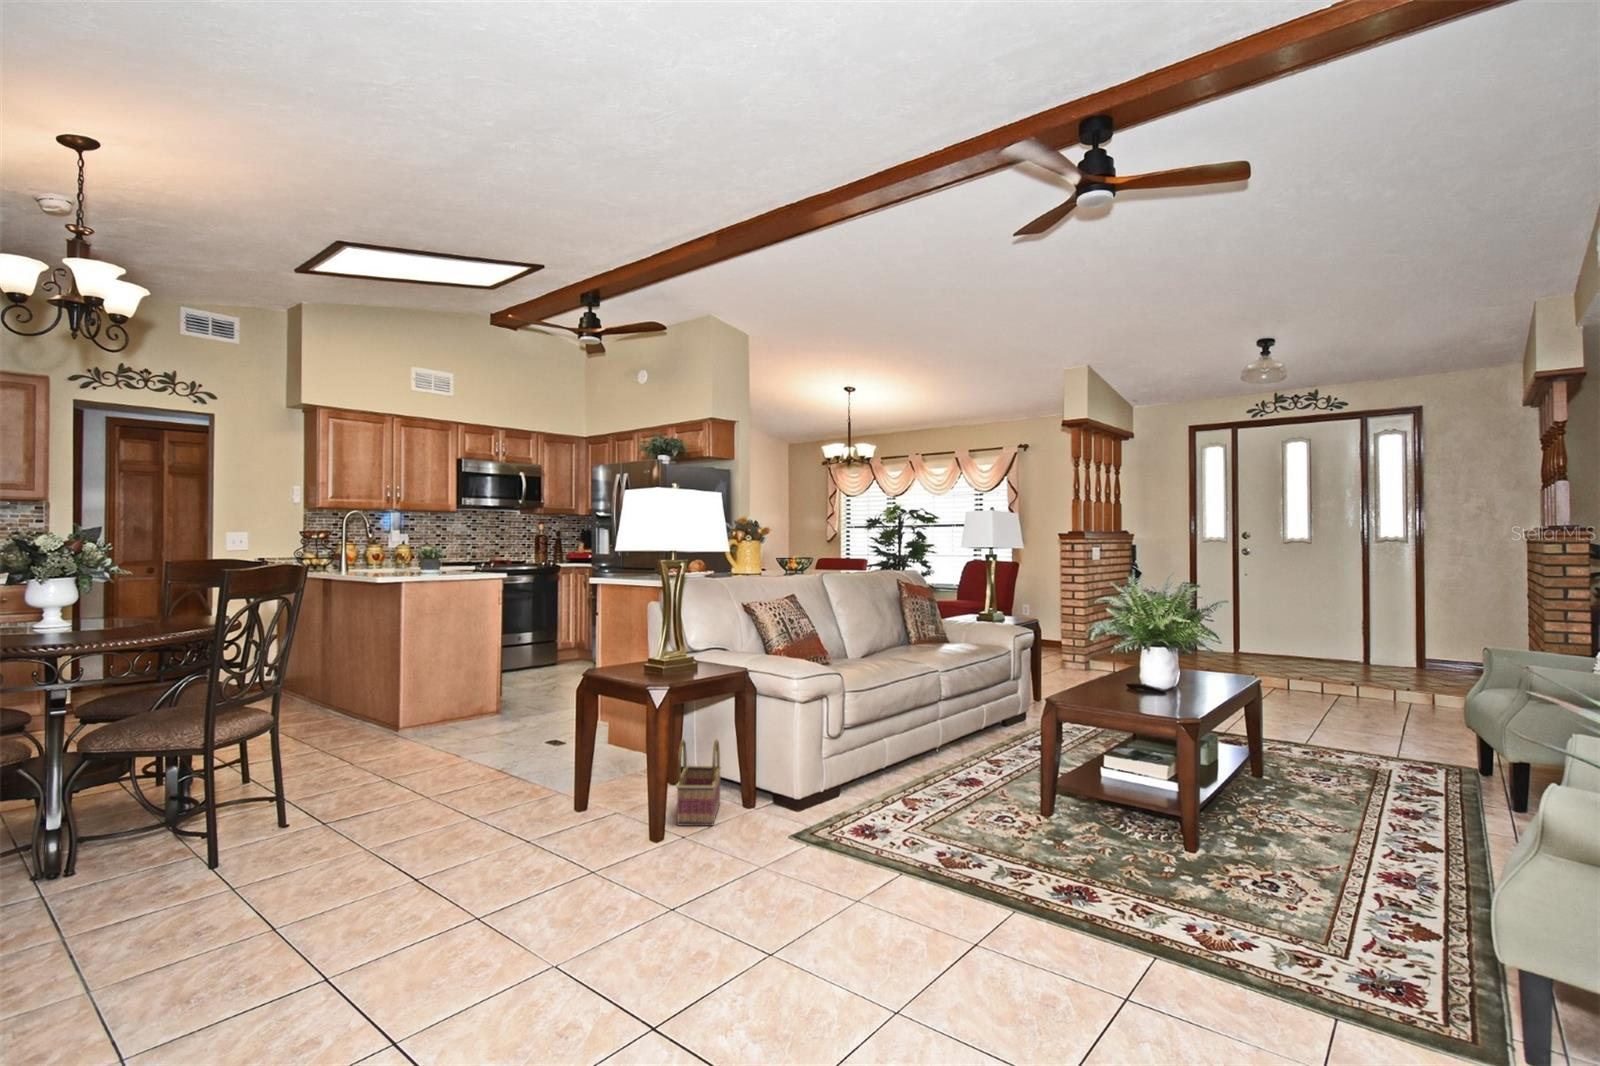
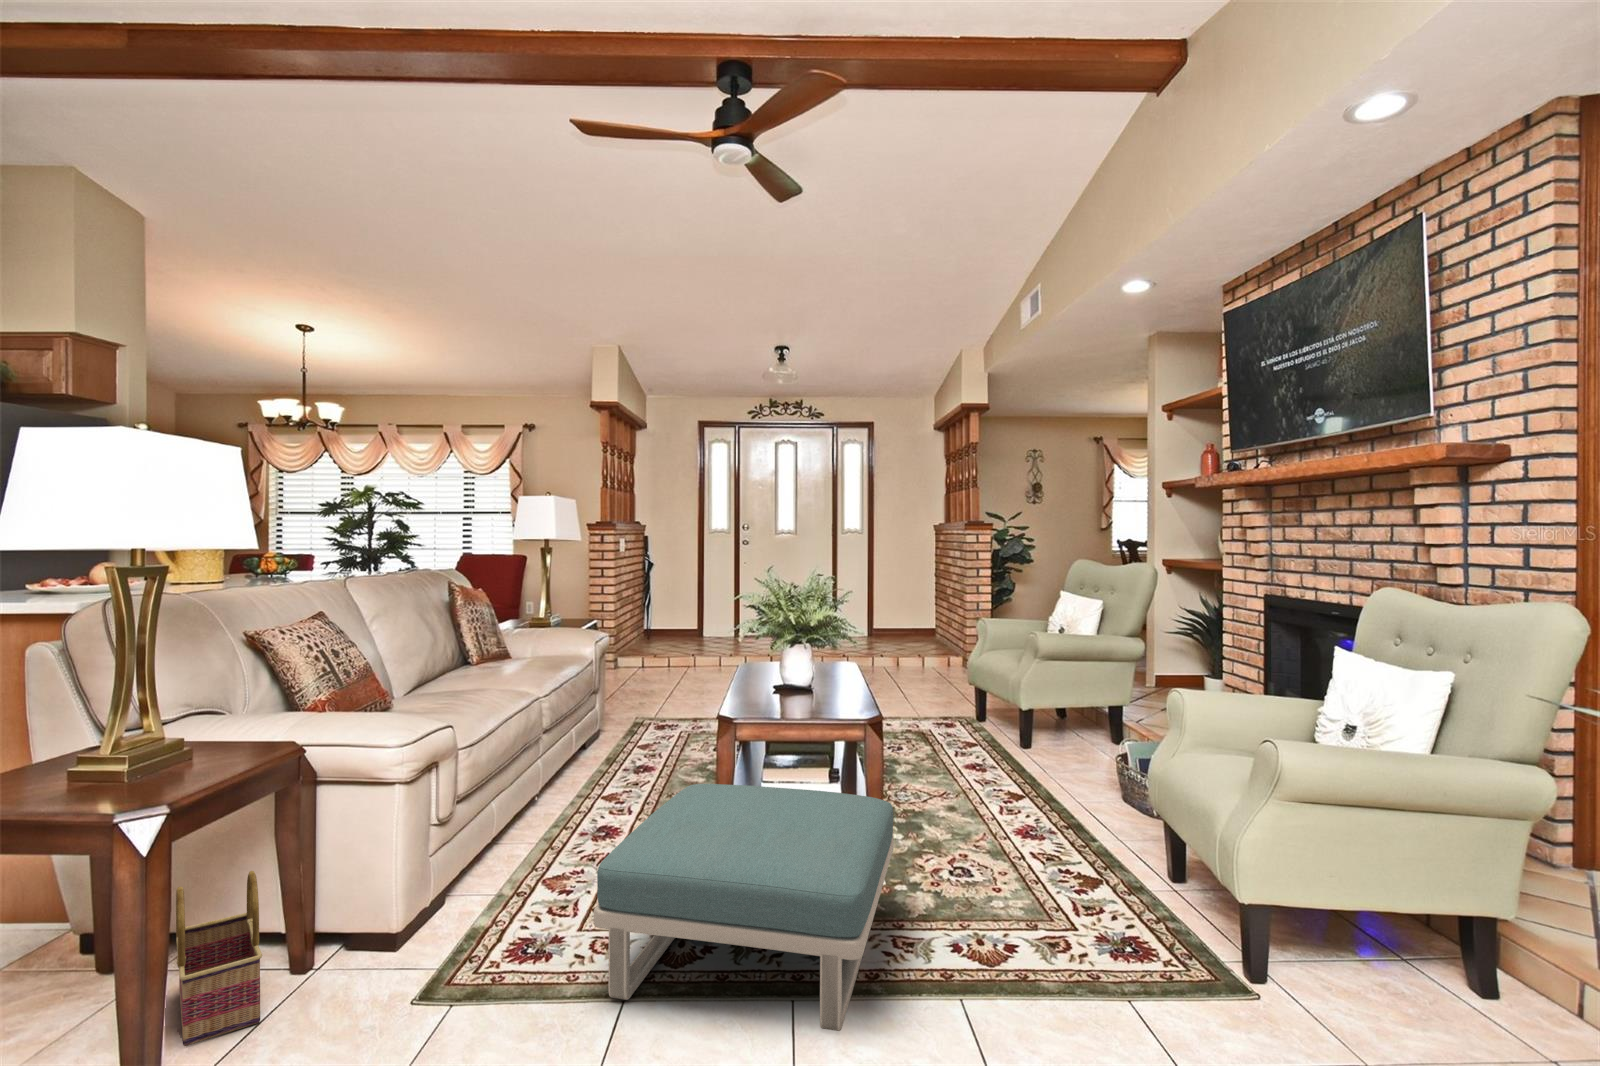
footstool: none [886,745,1165,937] -> present [594,784,894,1031]

